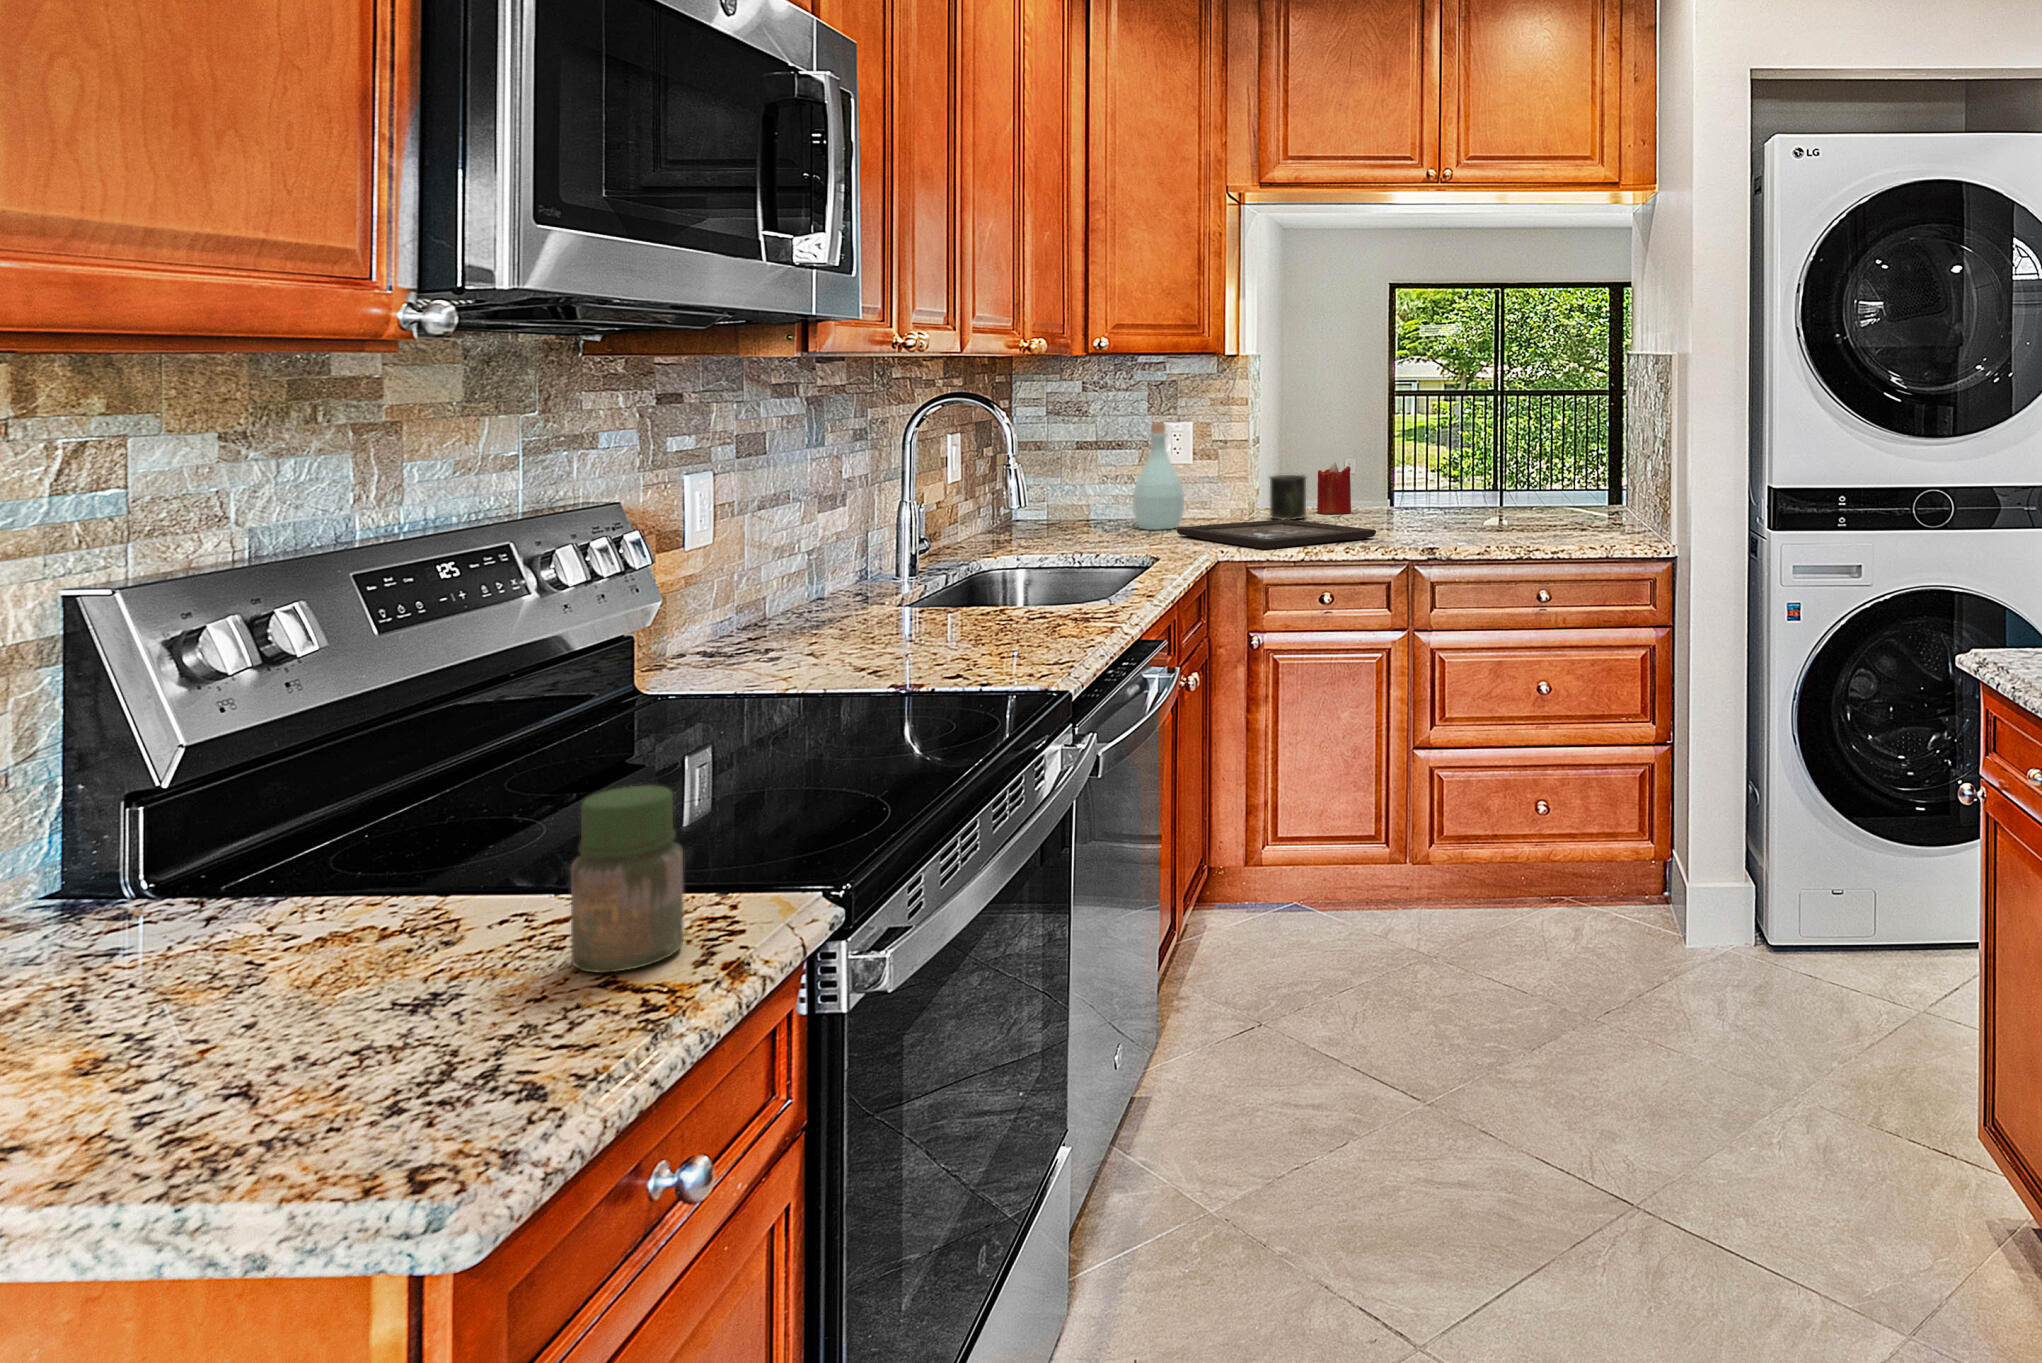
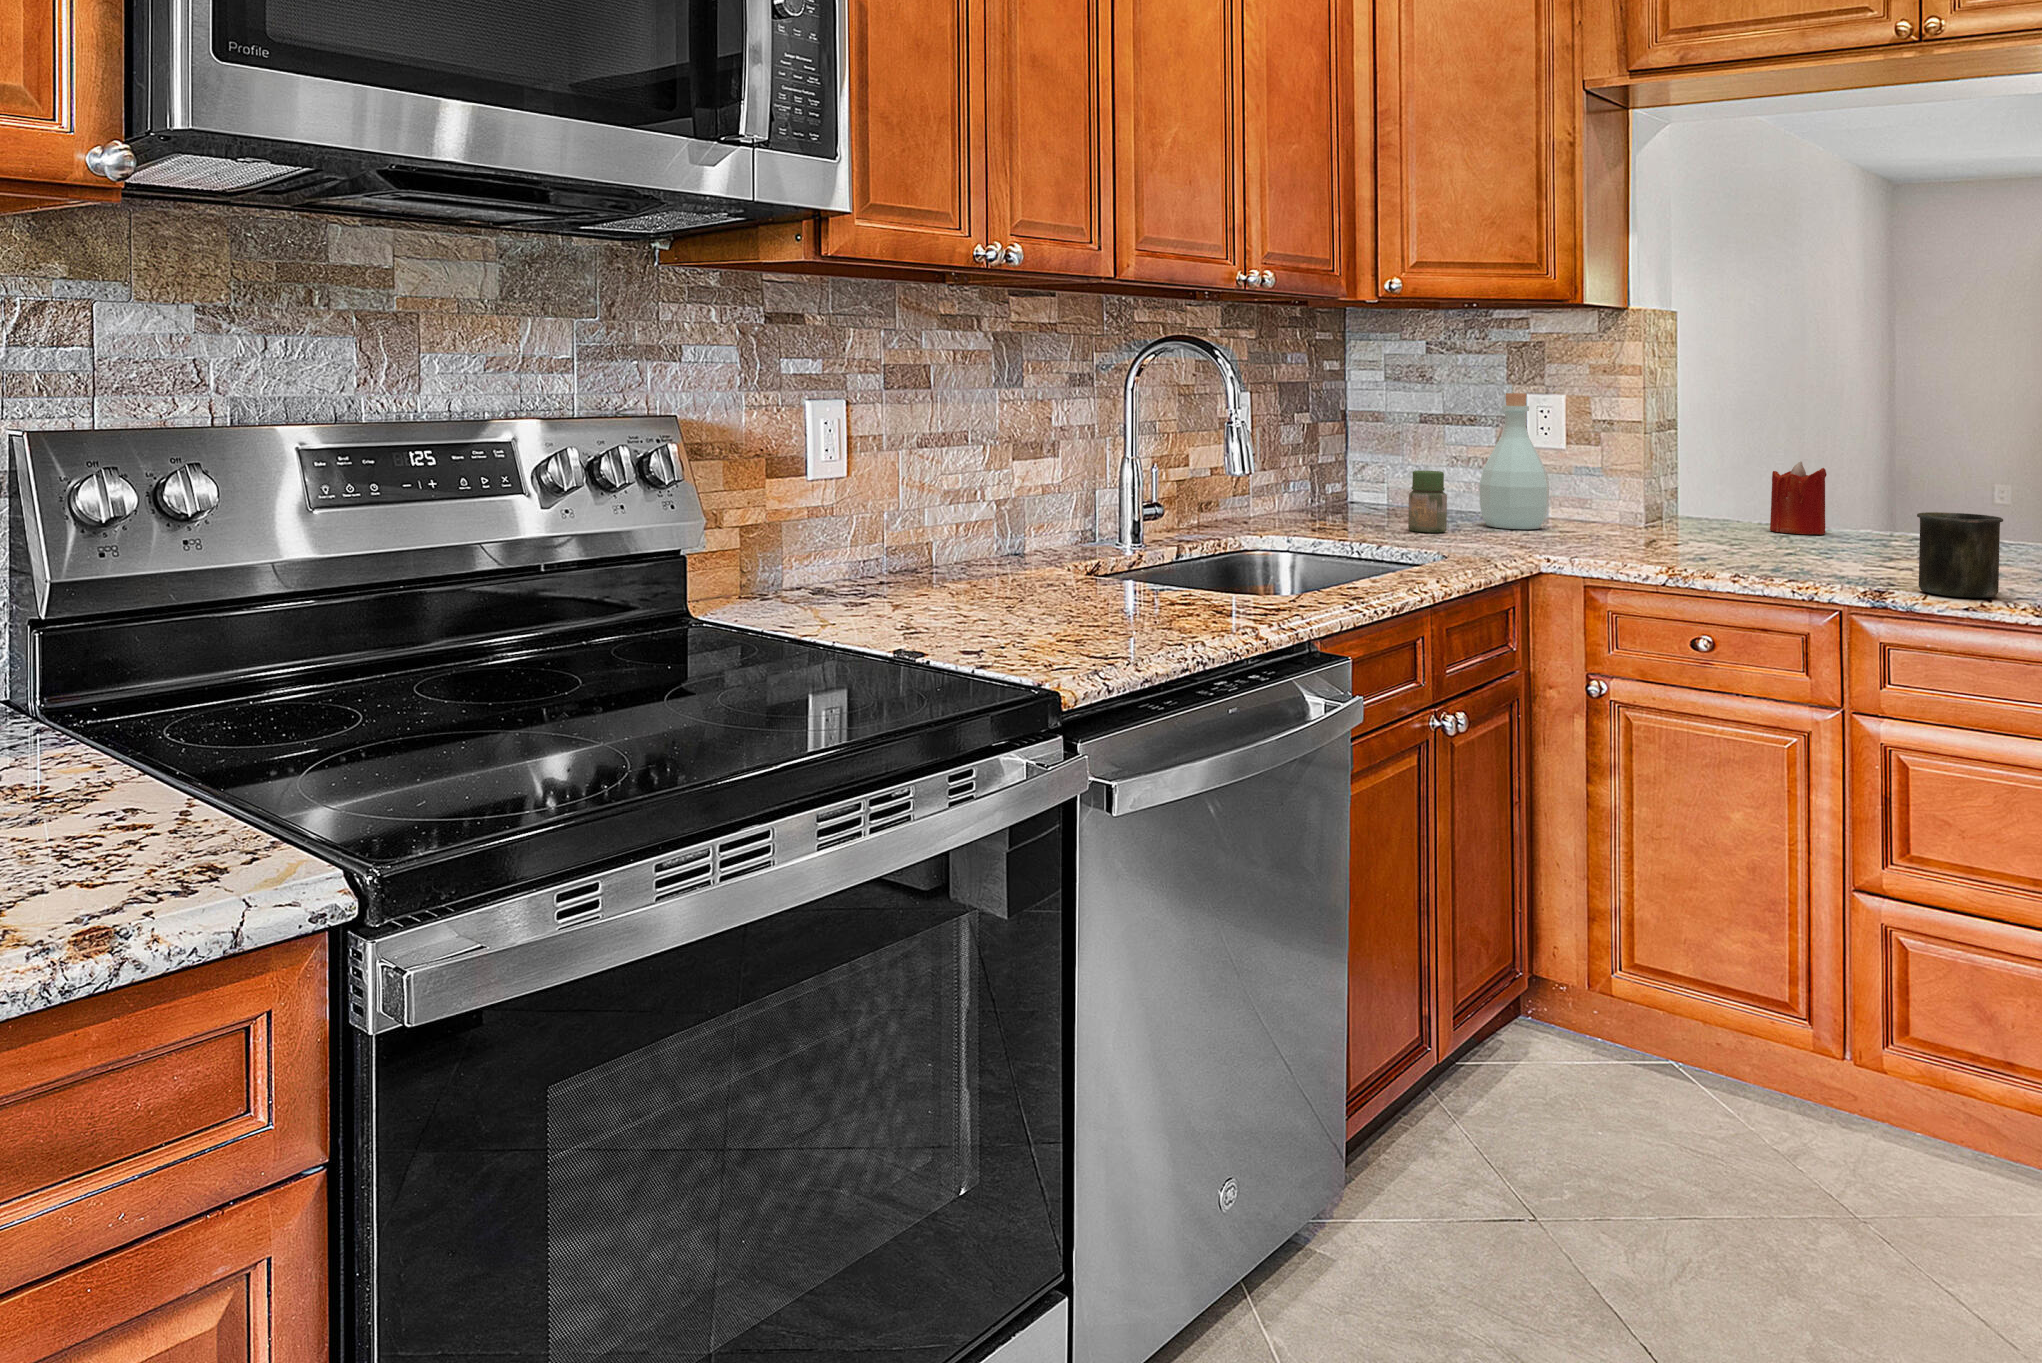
mug: present [1270,475,1306,520] -> present [1917,512,2003,598]
tray: present [1176,519,1376,549] -> none [1519,527,1811,566]
jar: present [571,785,683,973] -> present [1408,470,1447,532]

